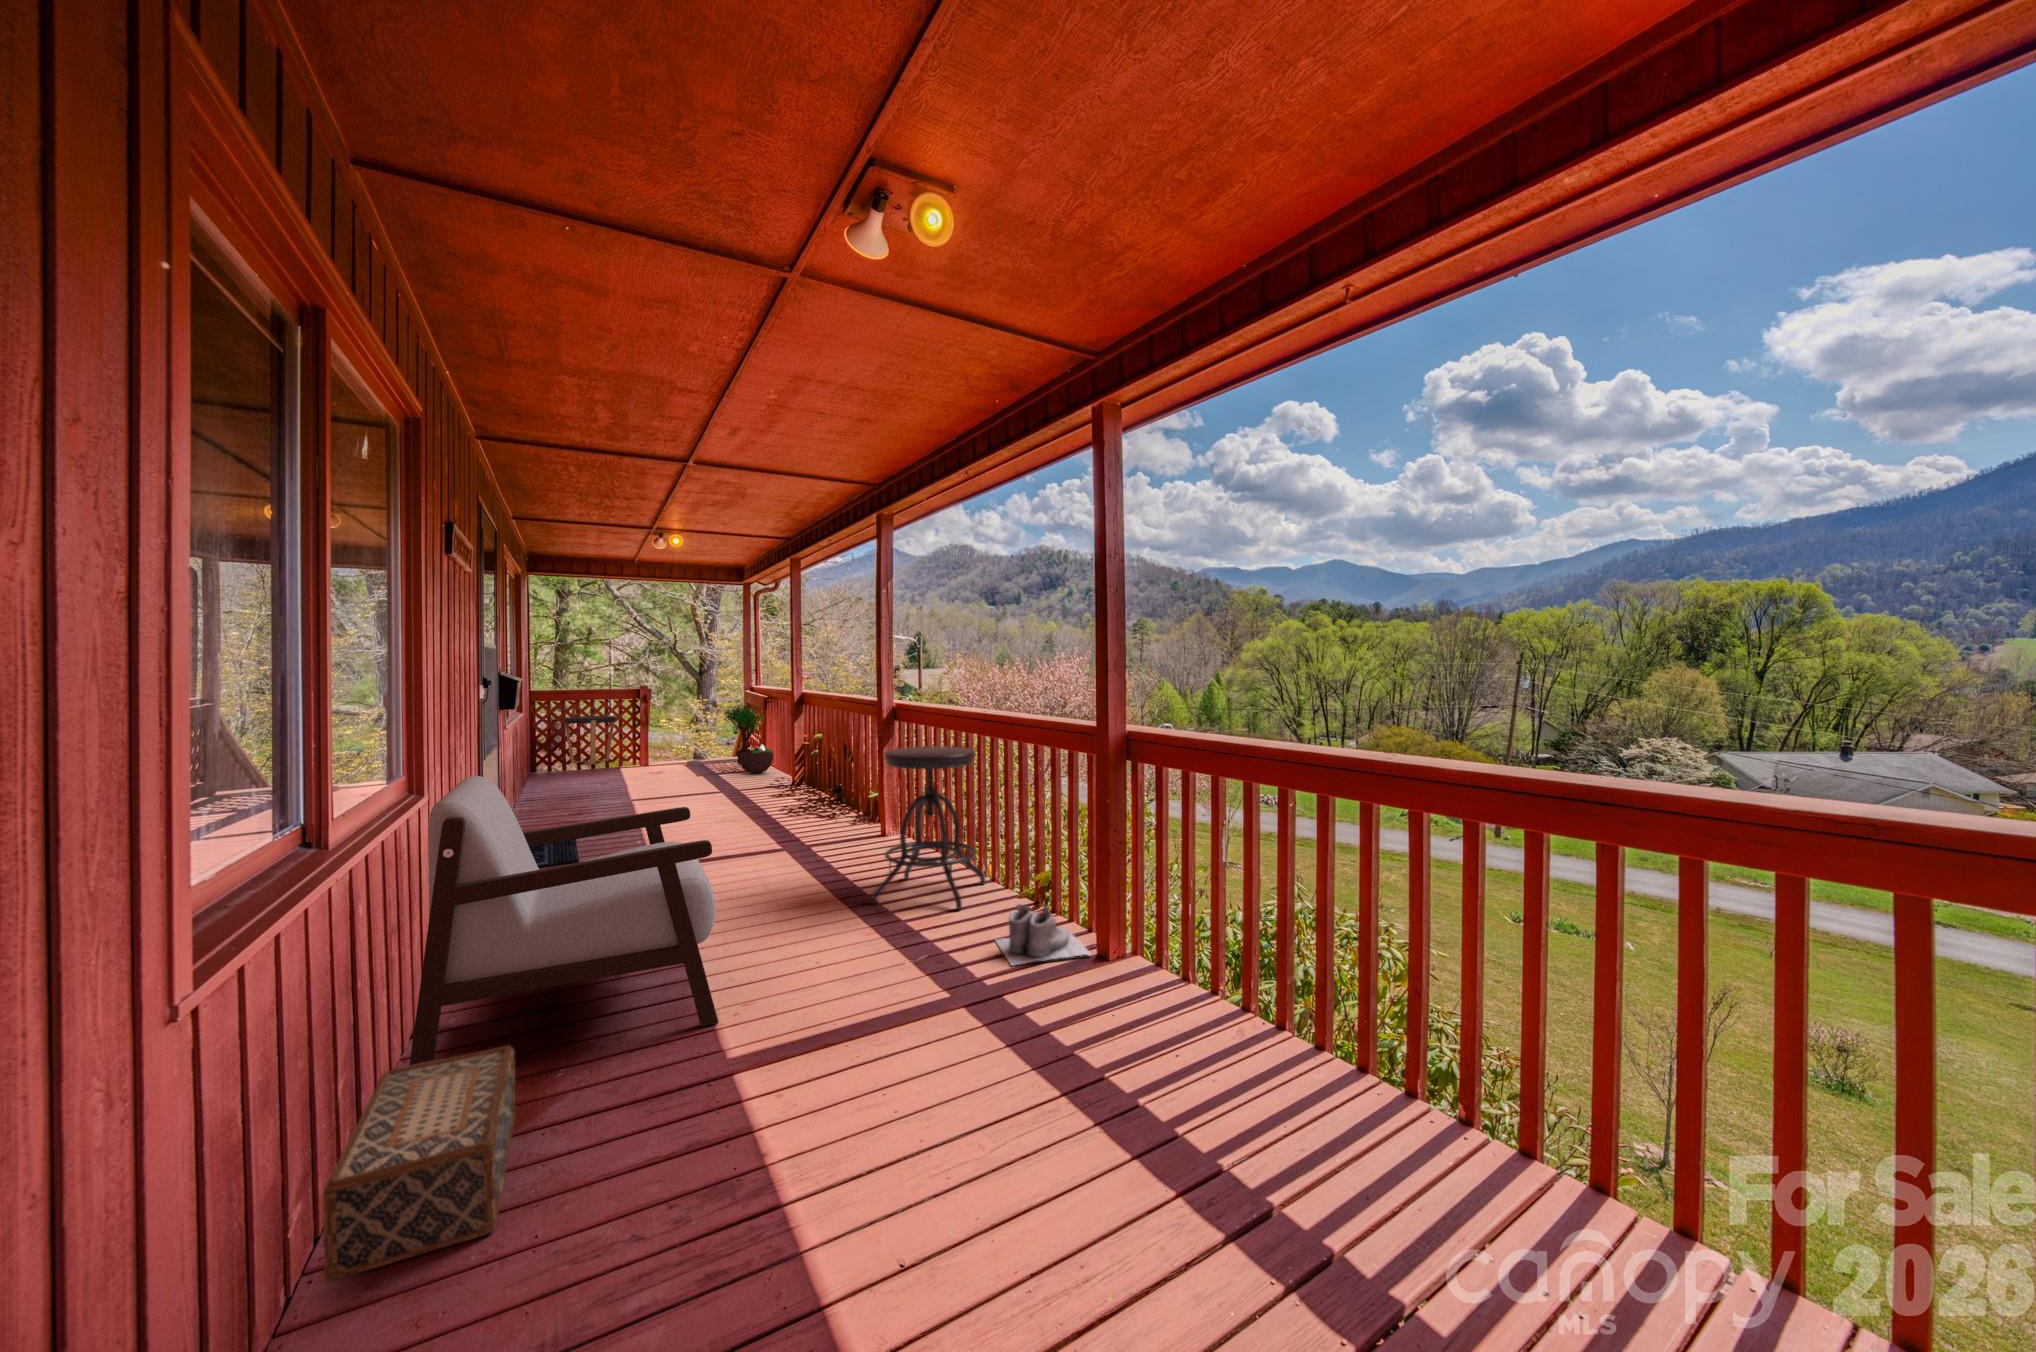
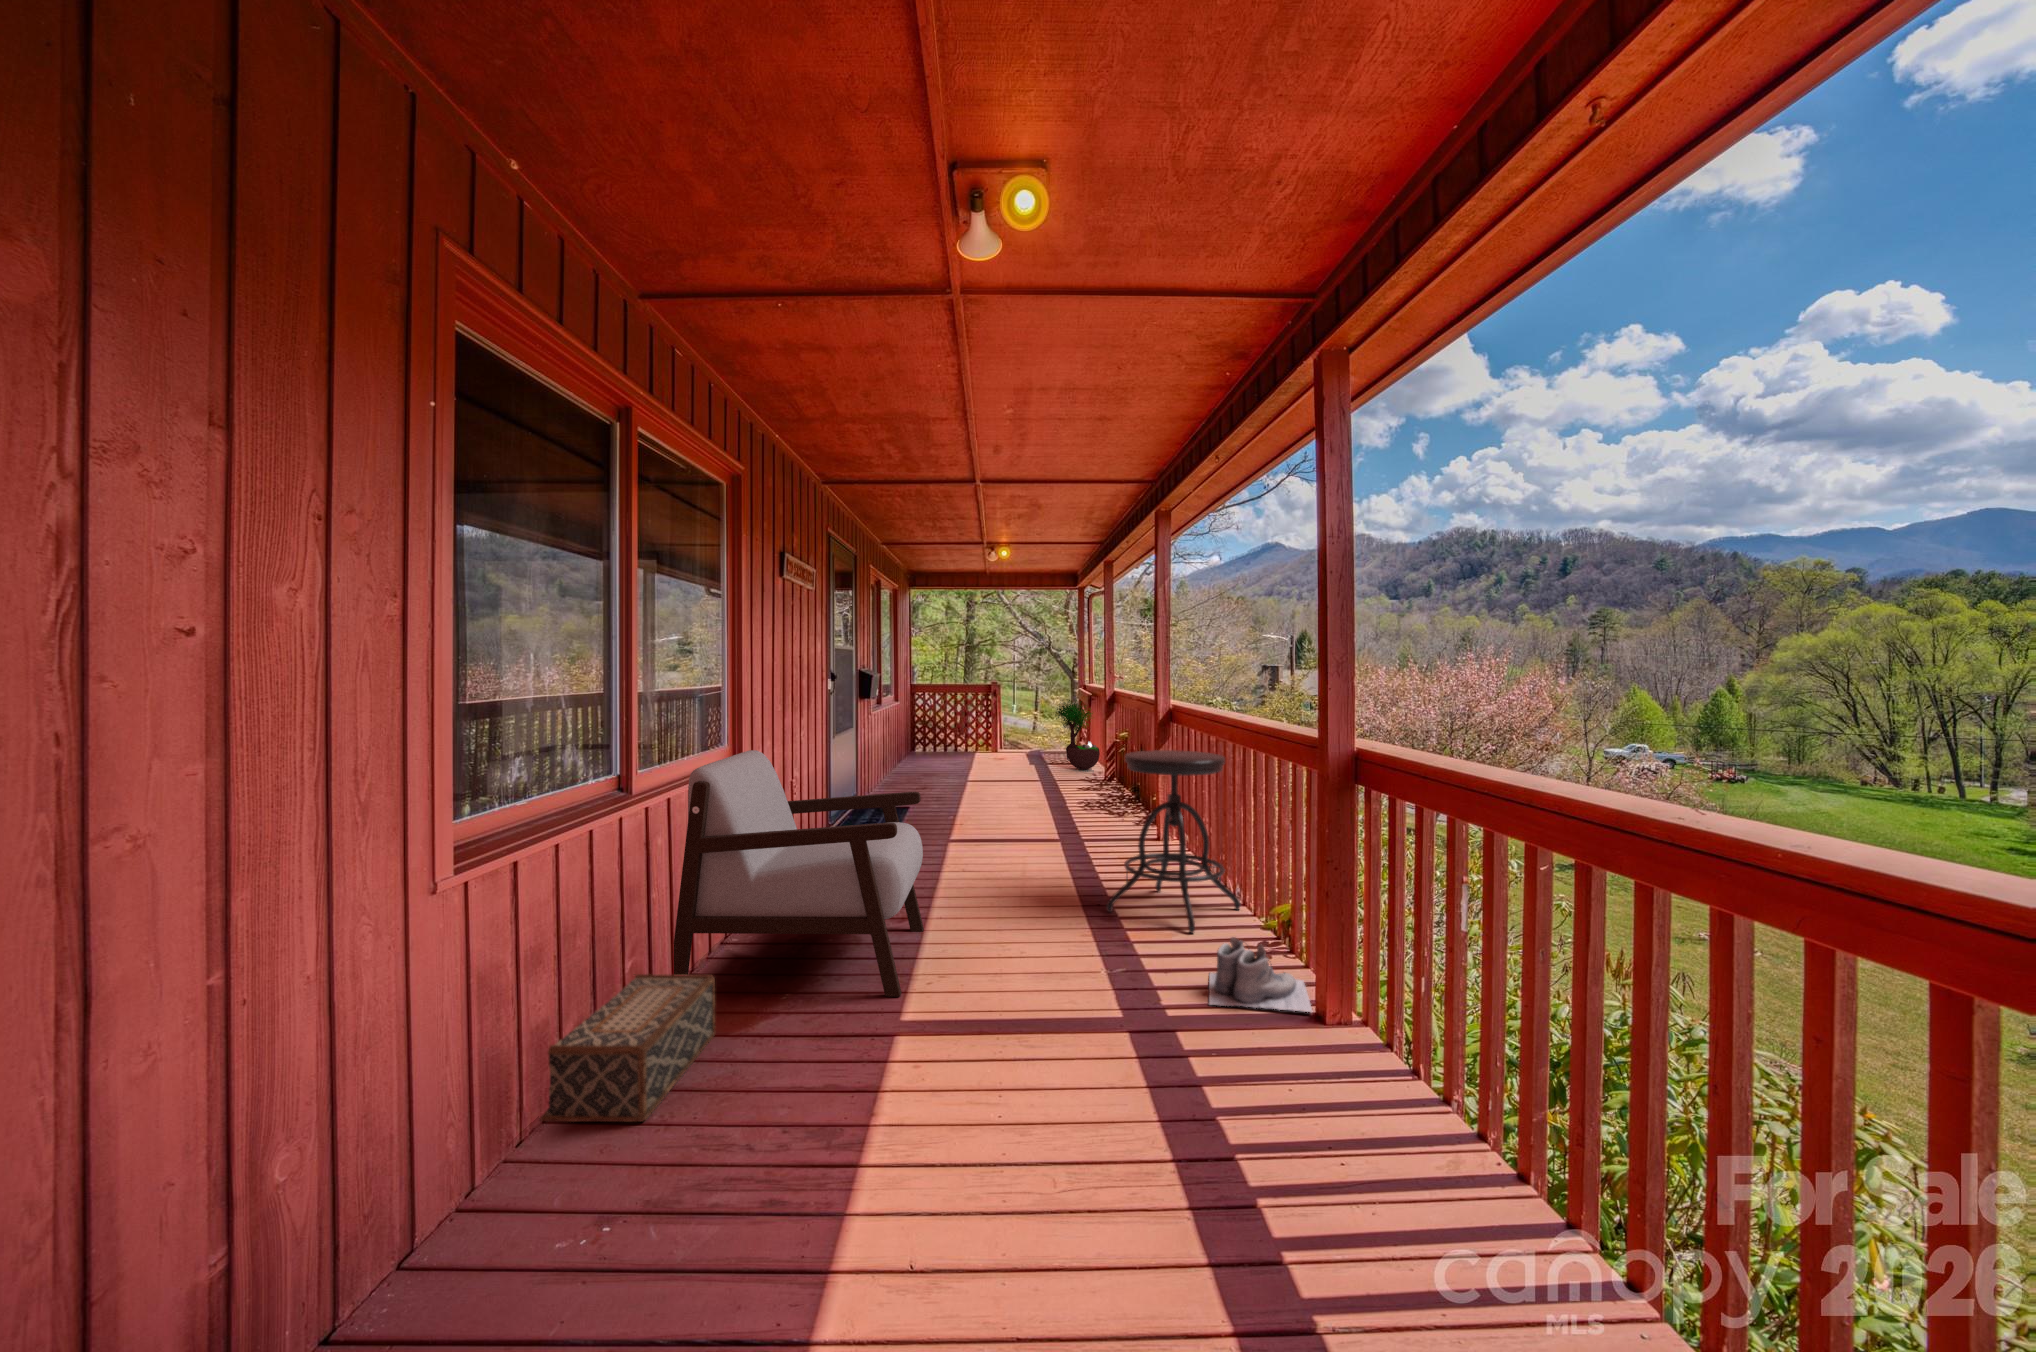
side table: present [563,716,616,764] -> none [934,708,975,751]

